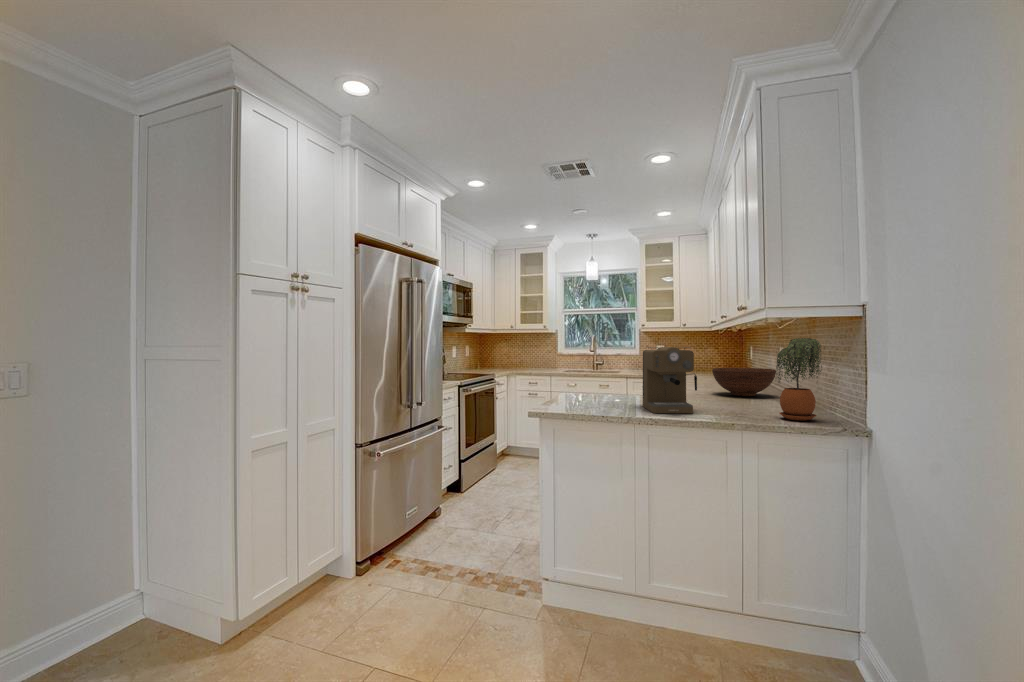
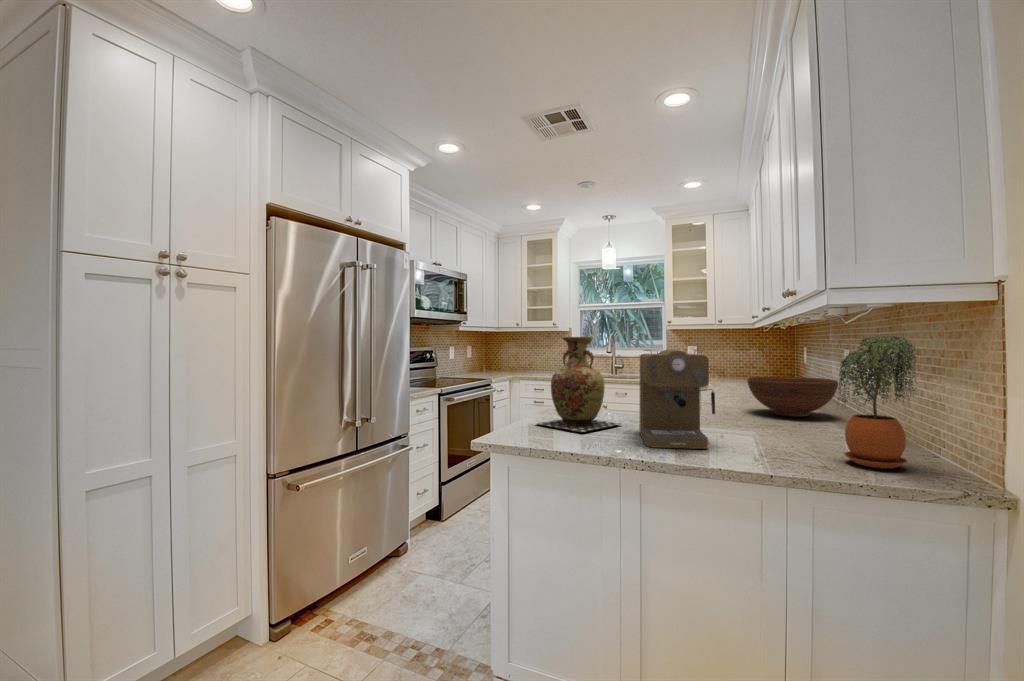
vase: none [565,338,628,406] -> present [538,337,621,432]

